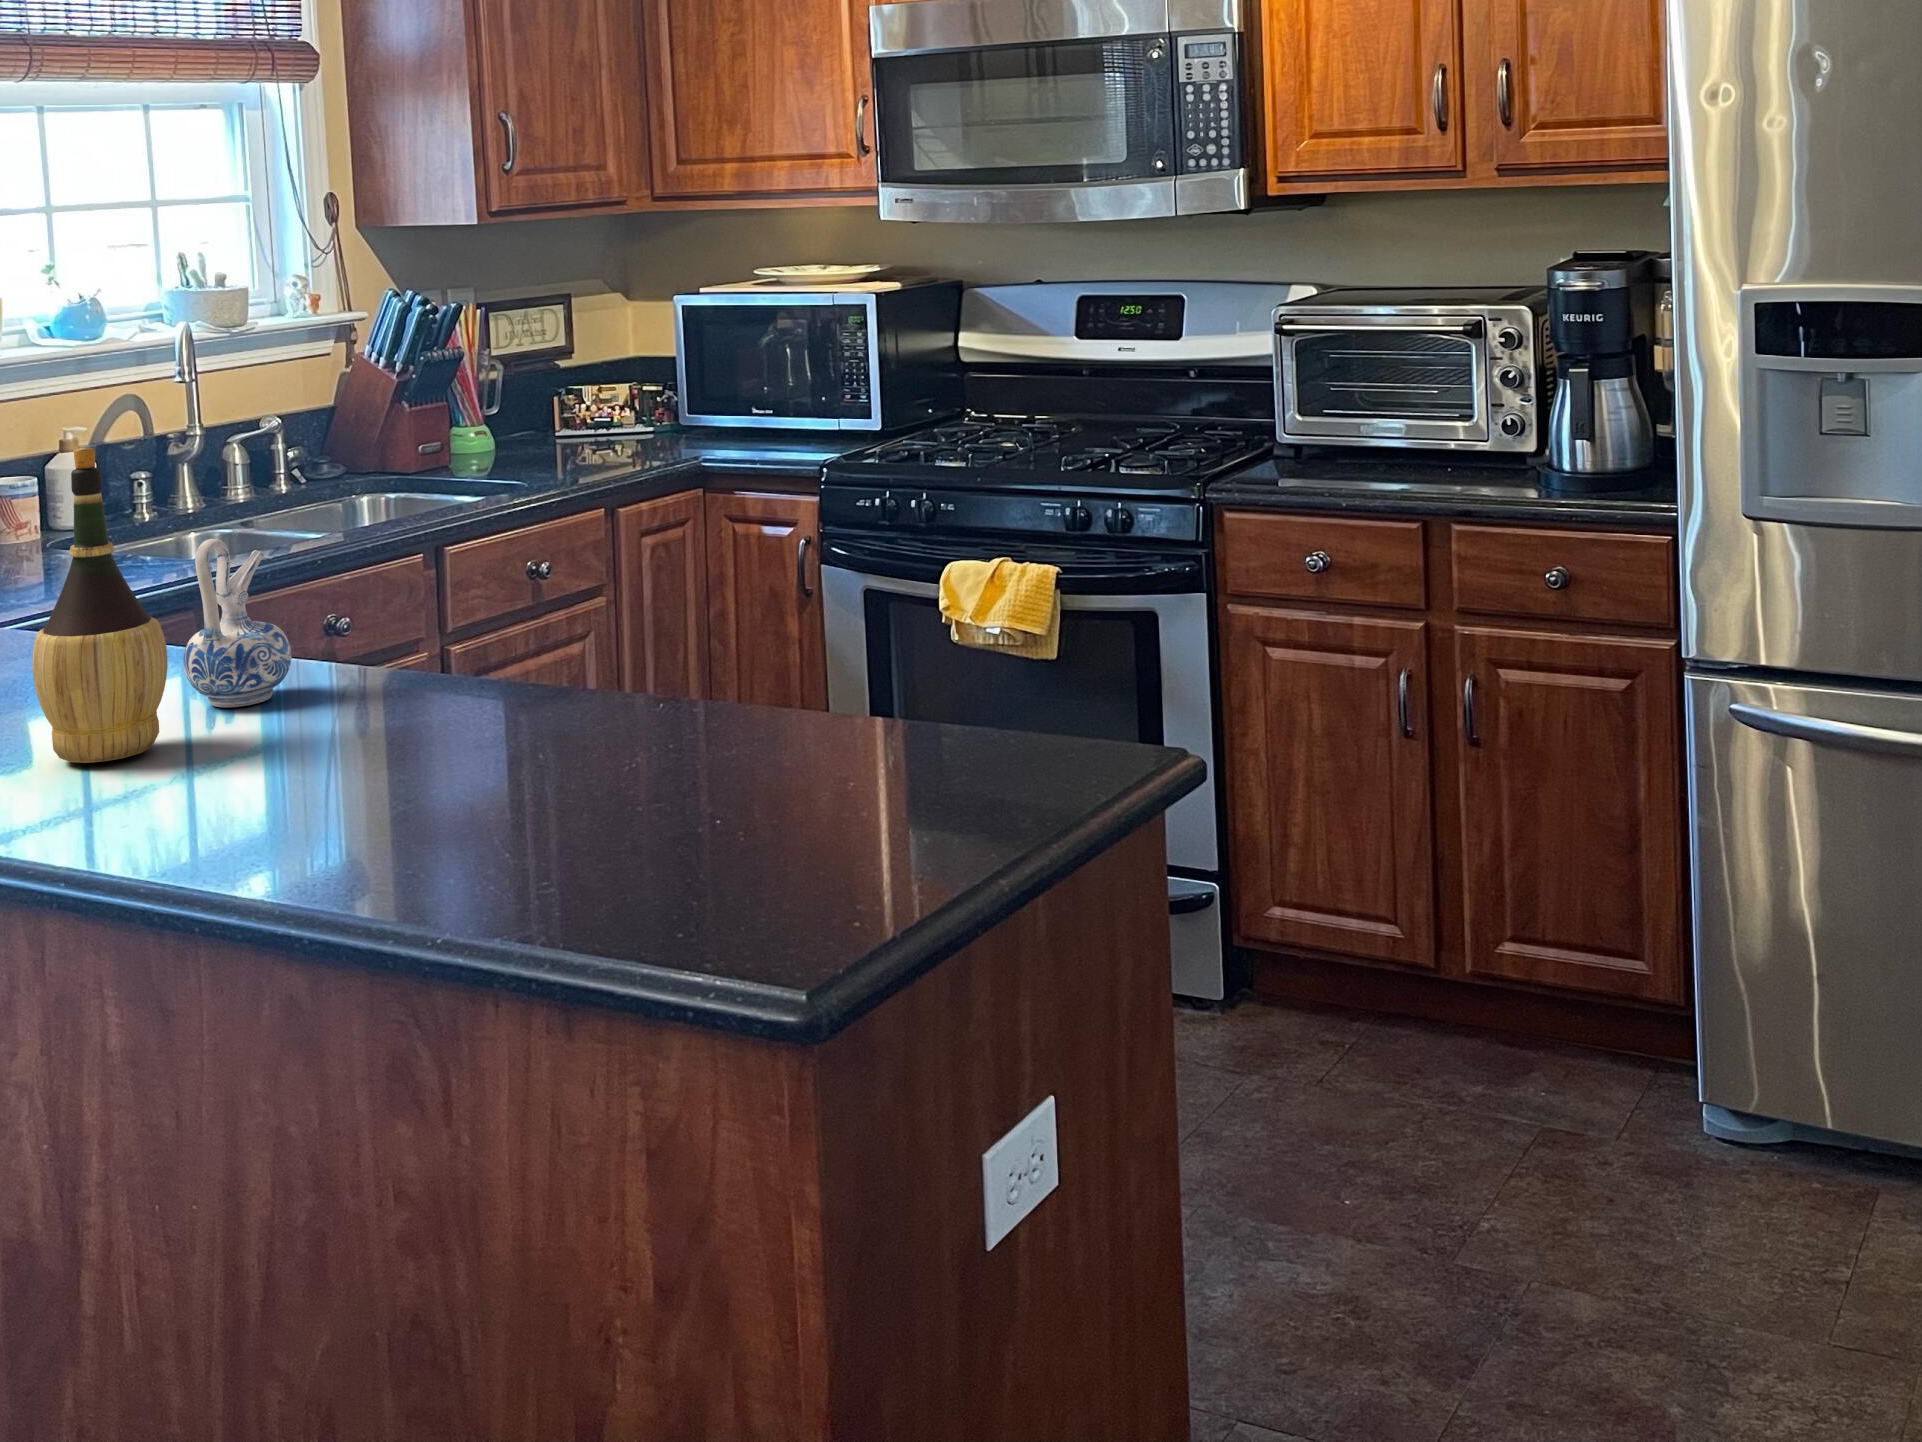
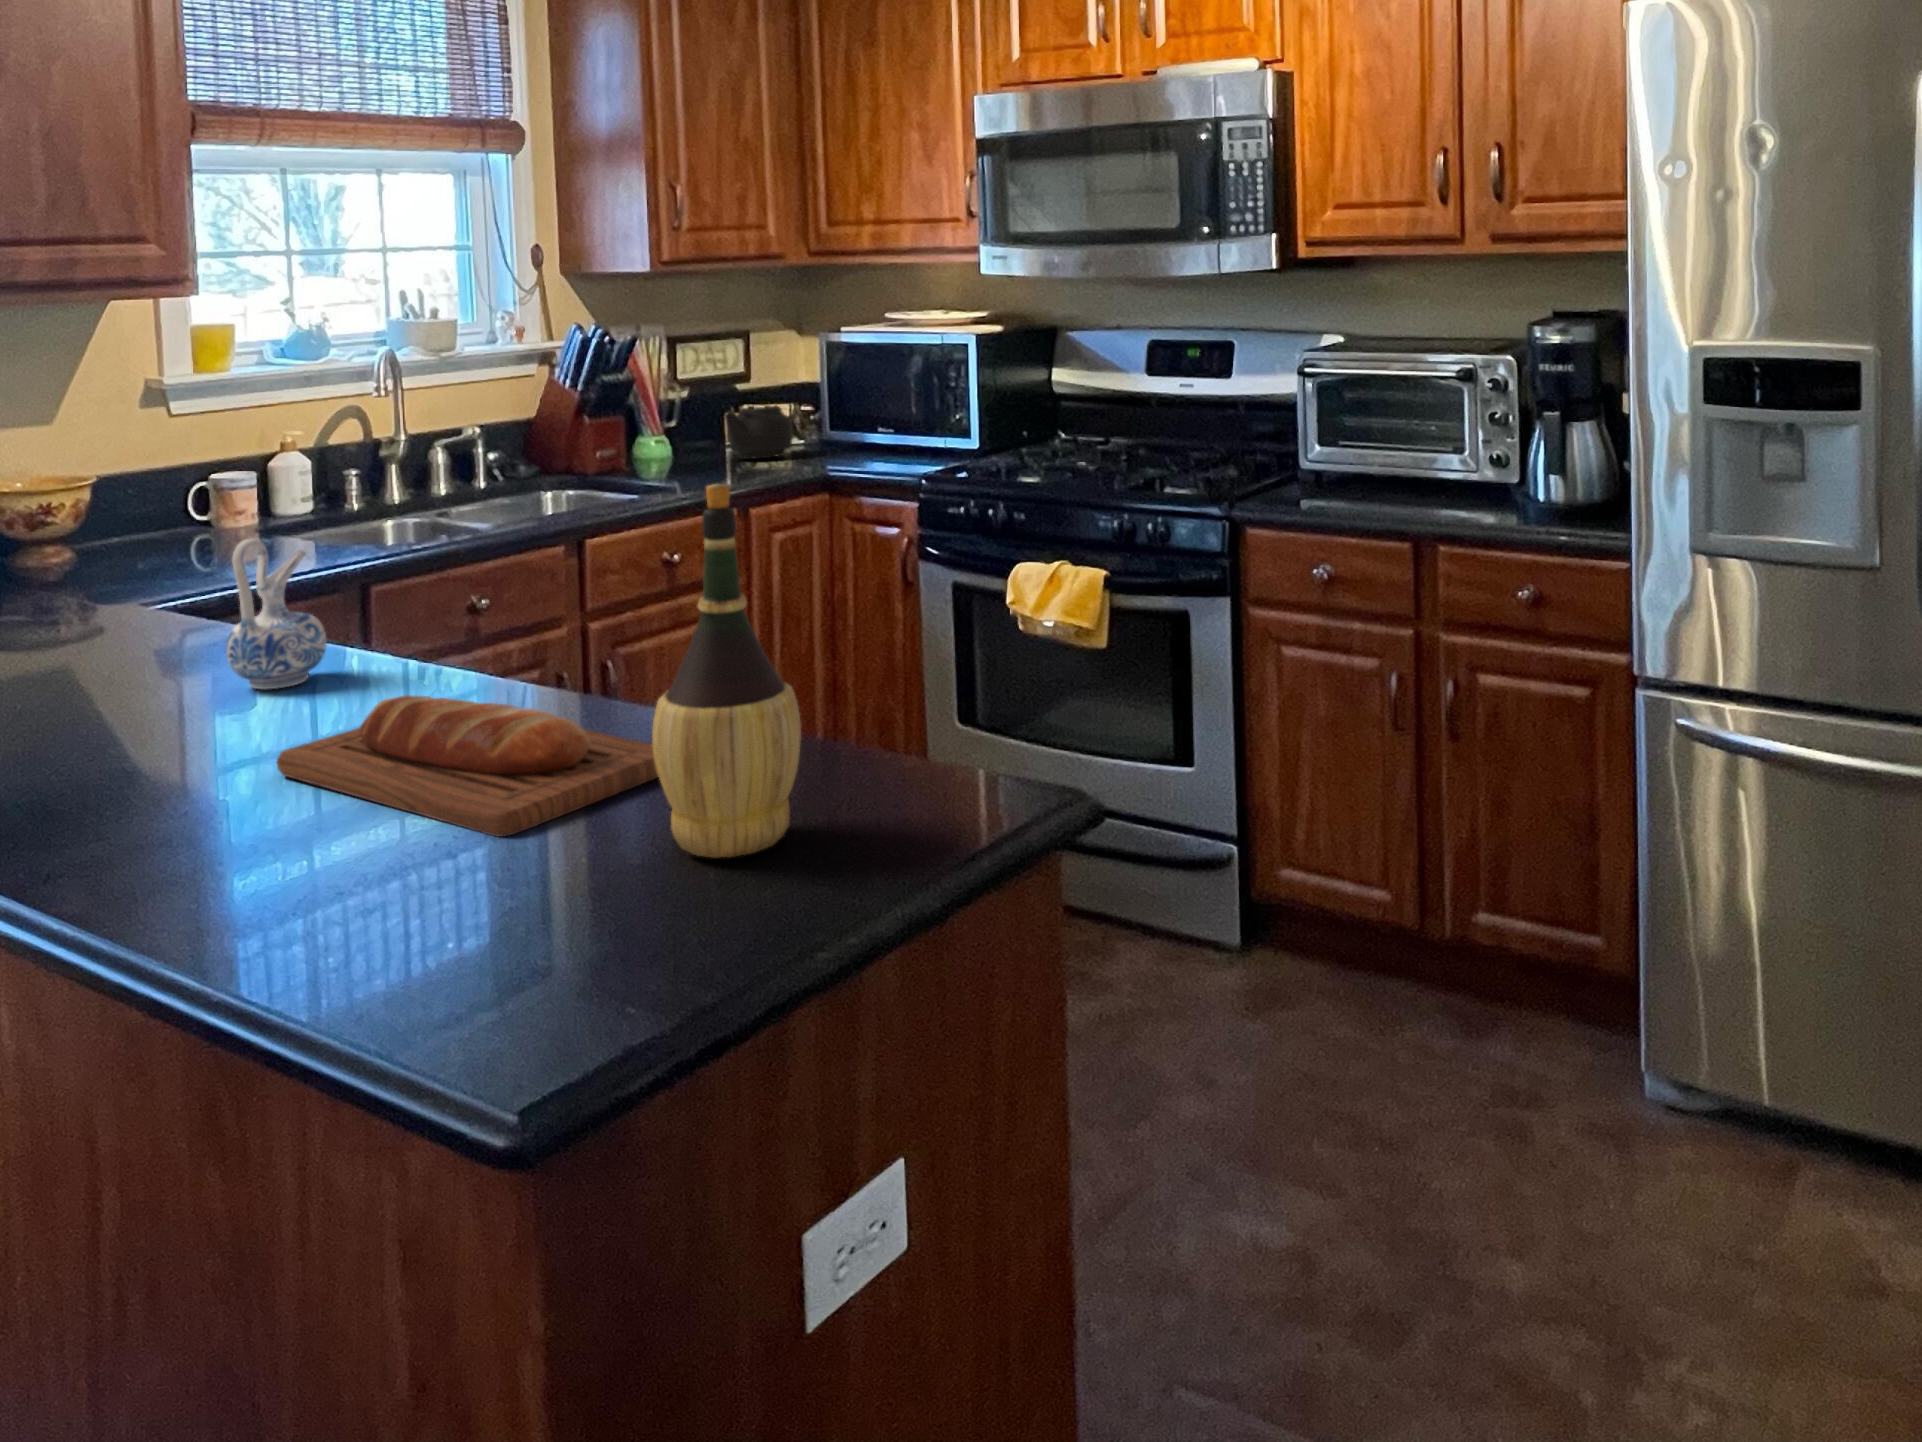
teapot: none [566,384,651,449] -> present [725,406,794,459]
wine bottle: present [33,448,168,763] -> present [652,484,801,857]
bread loaf: none [329,696,768,827] -> present [277,695,659,837]

